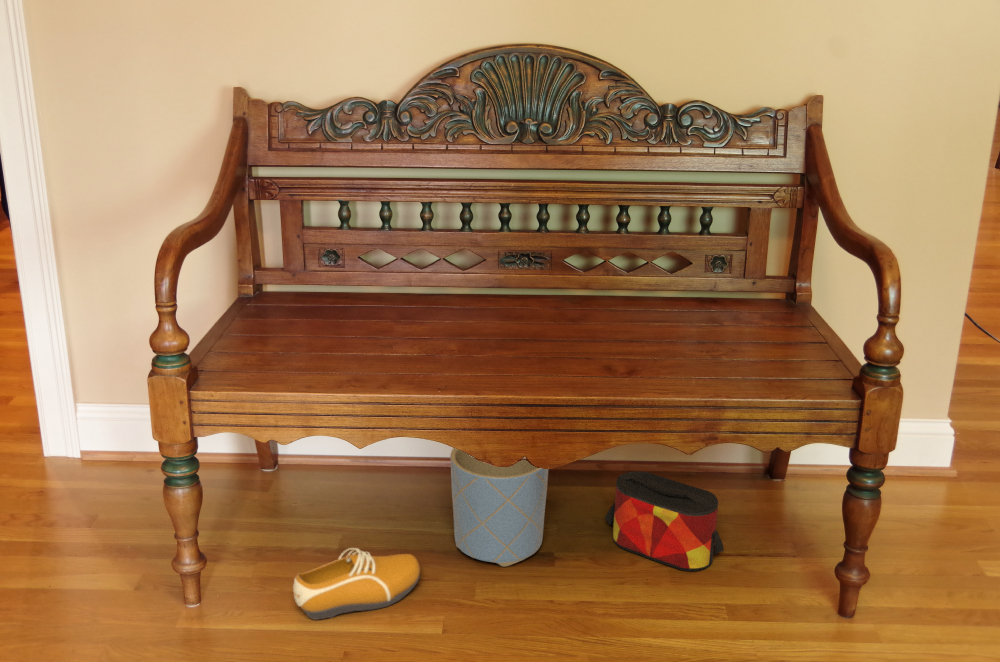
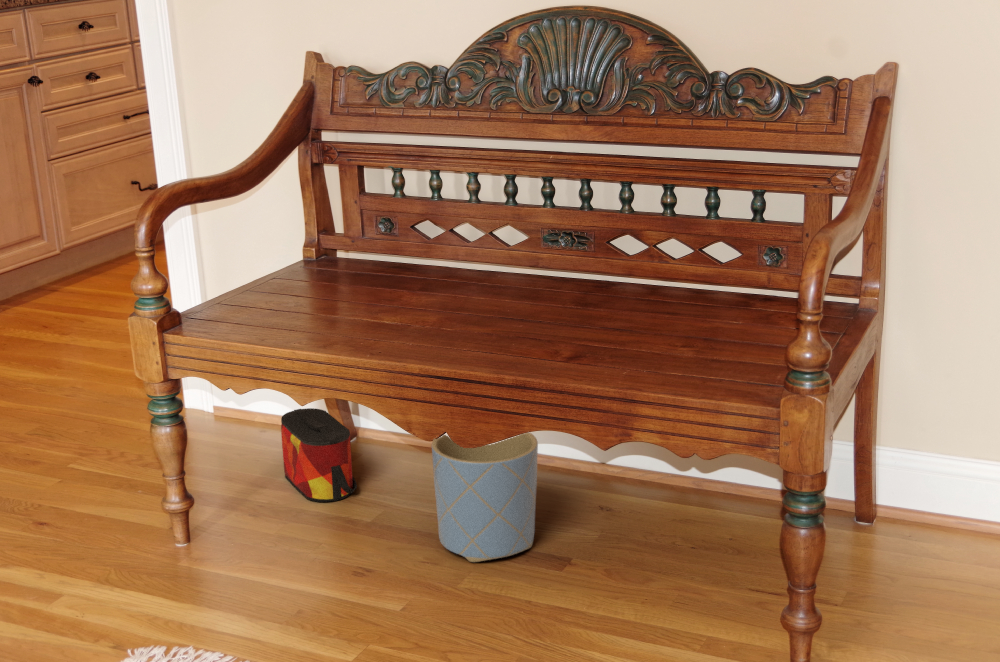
bag: present [605,471,723,571] -> present [281,408,357,502]
shoe: present [293,548,420,620] -> none [246,507,379,572]

